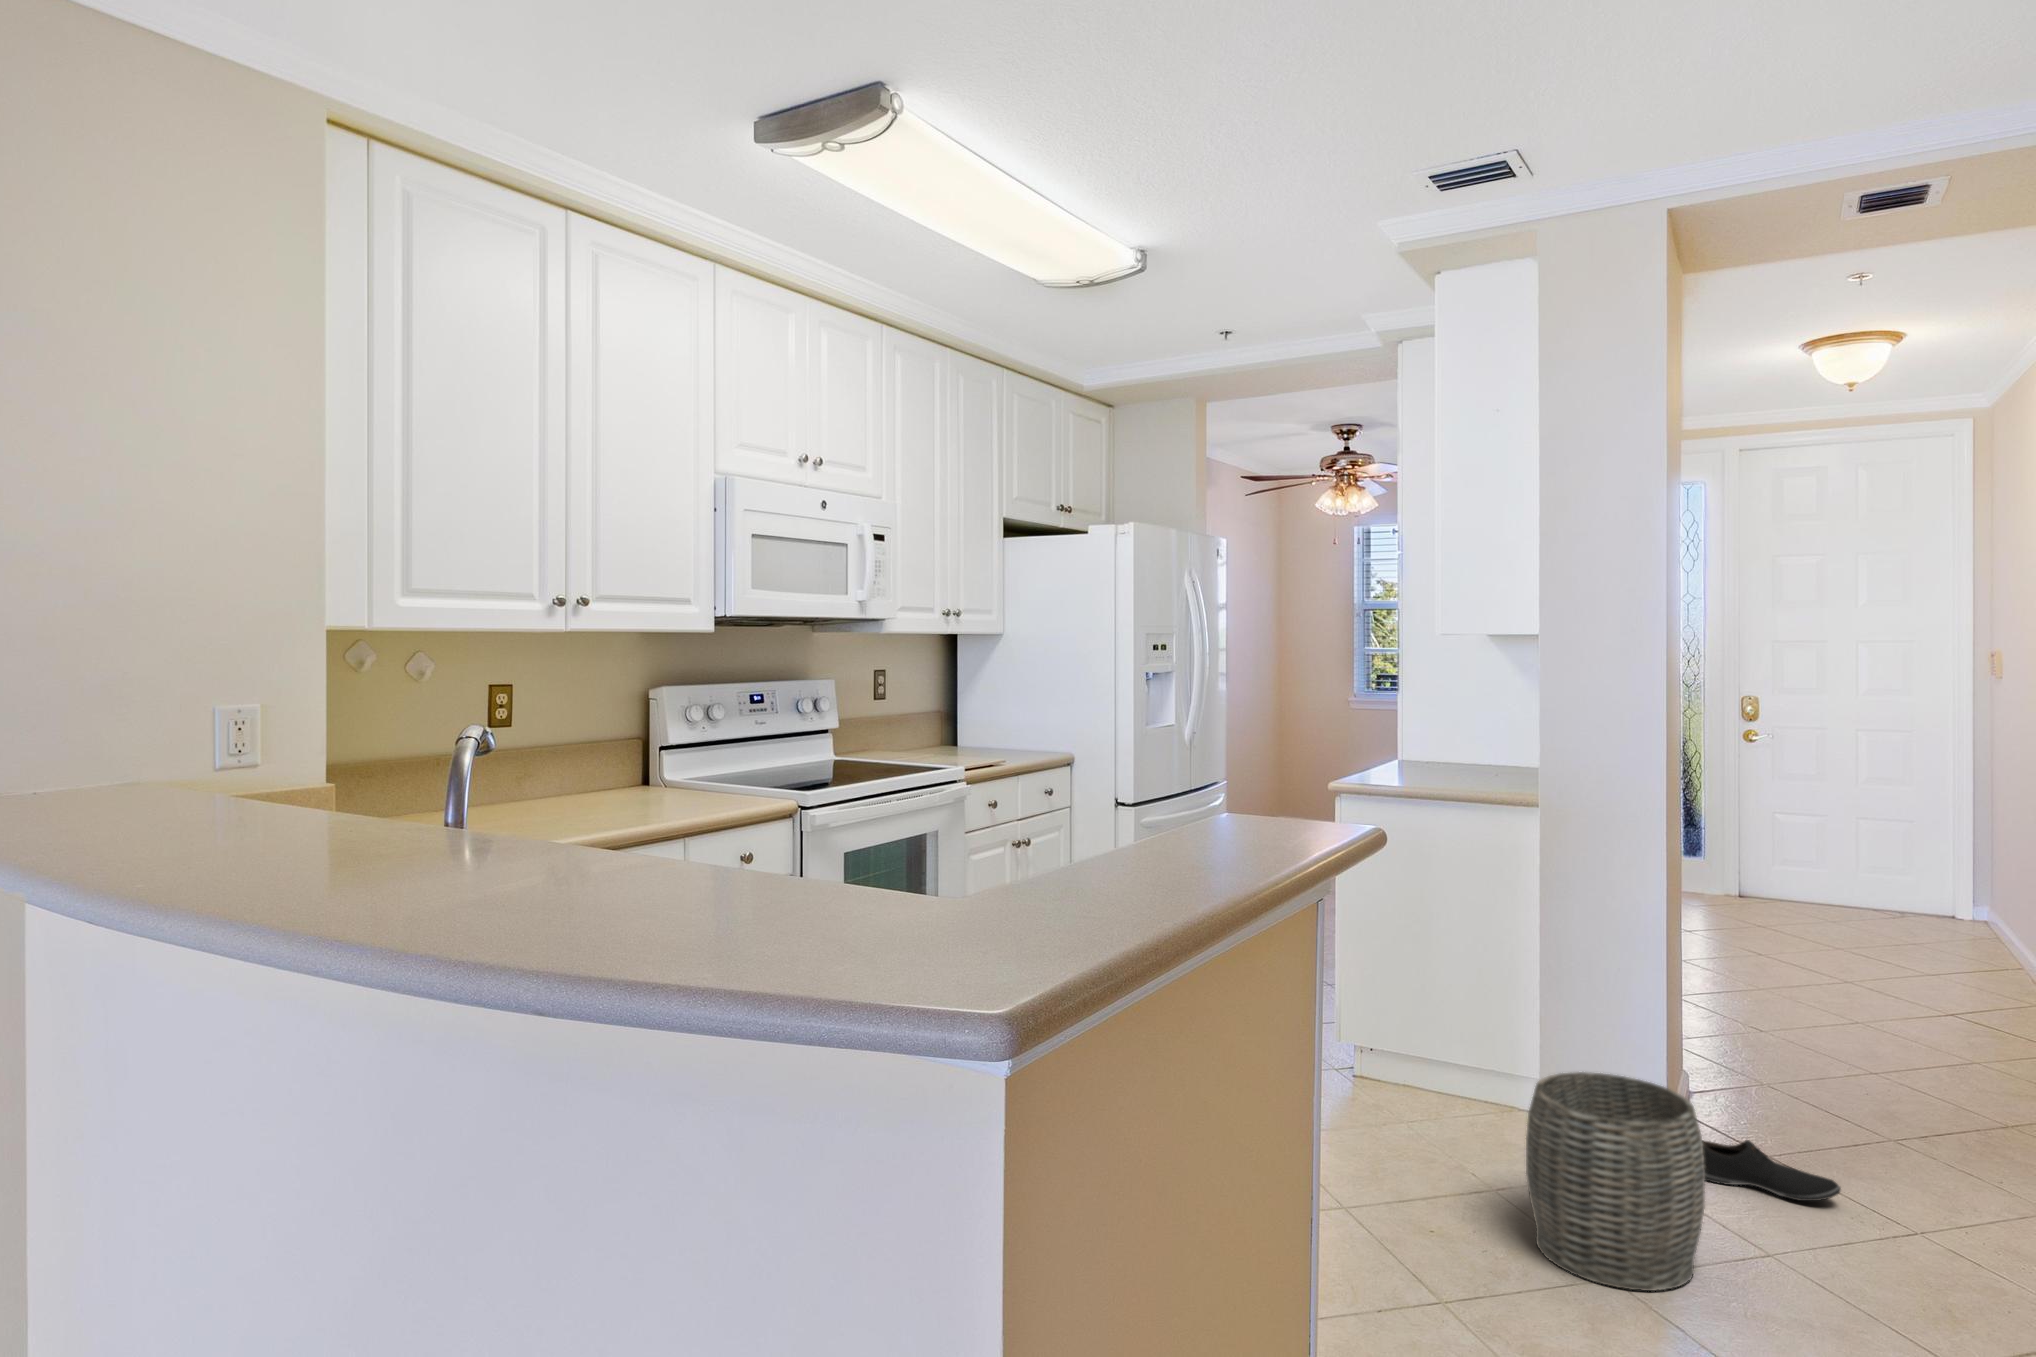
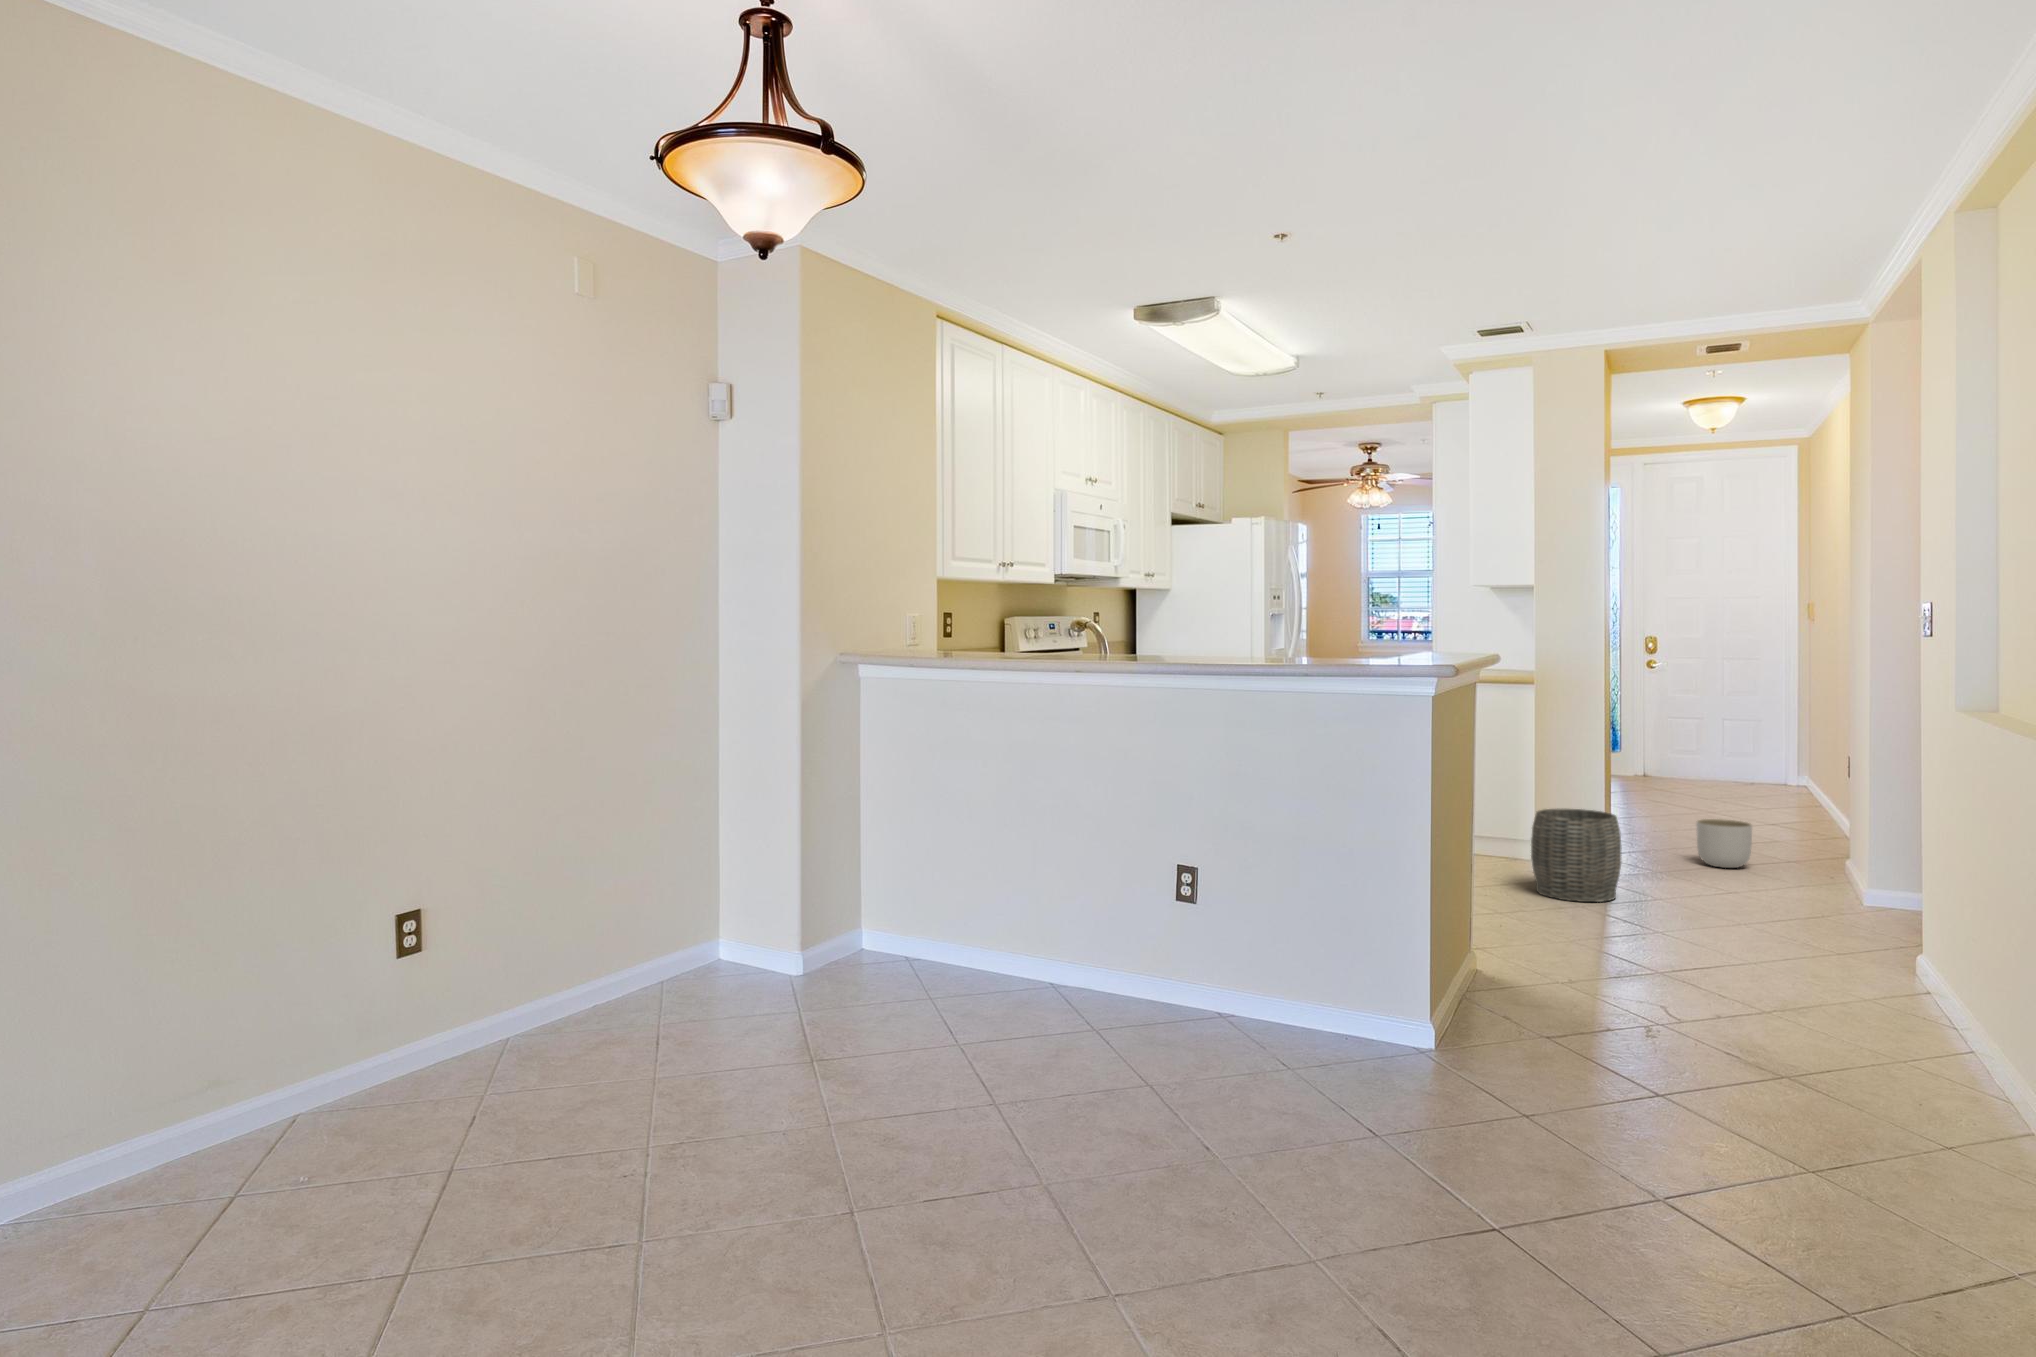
planter: none [1846,1063,1954,1165] -> present [1696,819,1752,868]
shoe: present [1702,1140,1841,1201] -> none [1613,851,1690,878]

